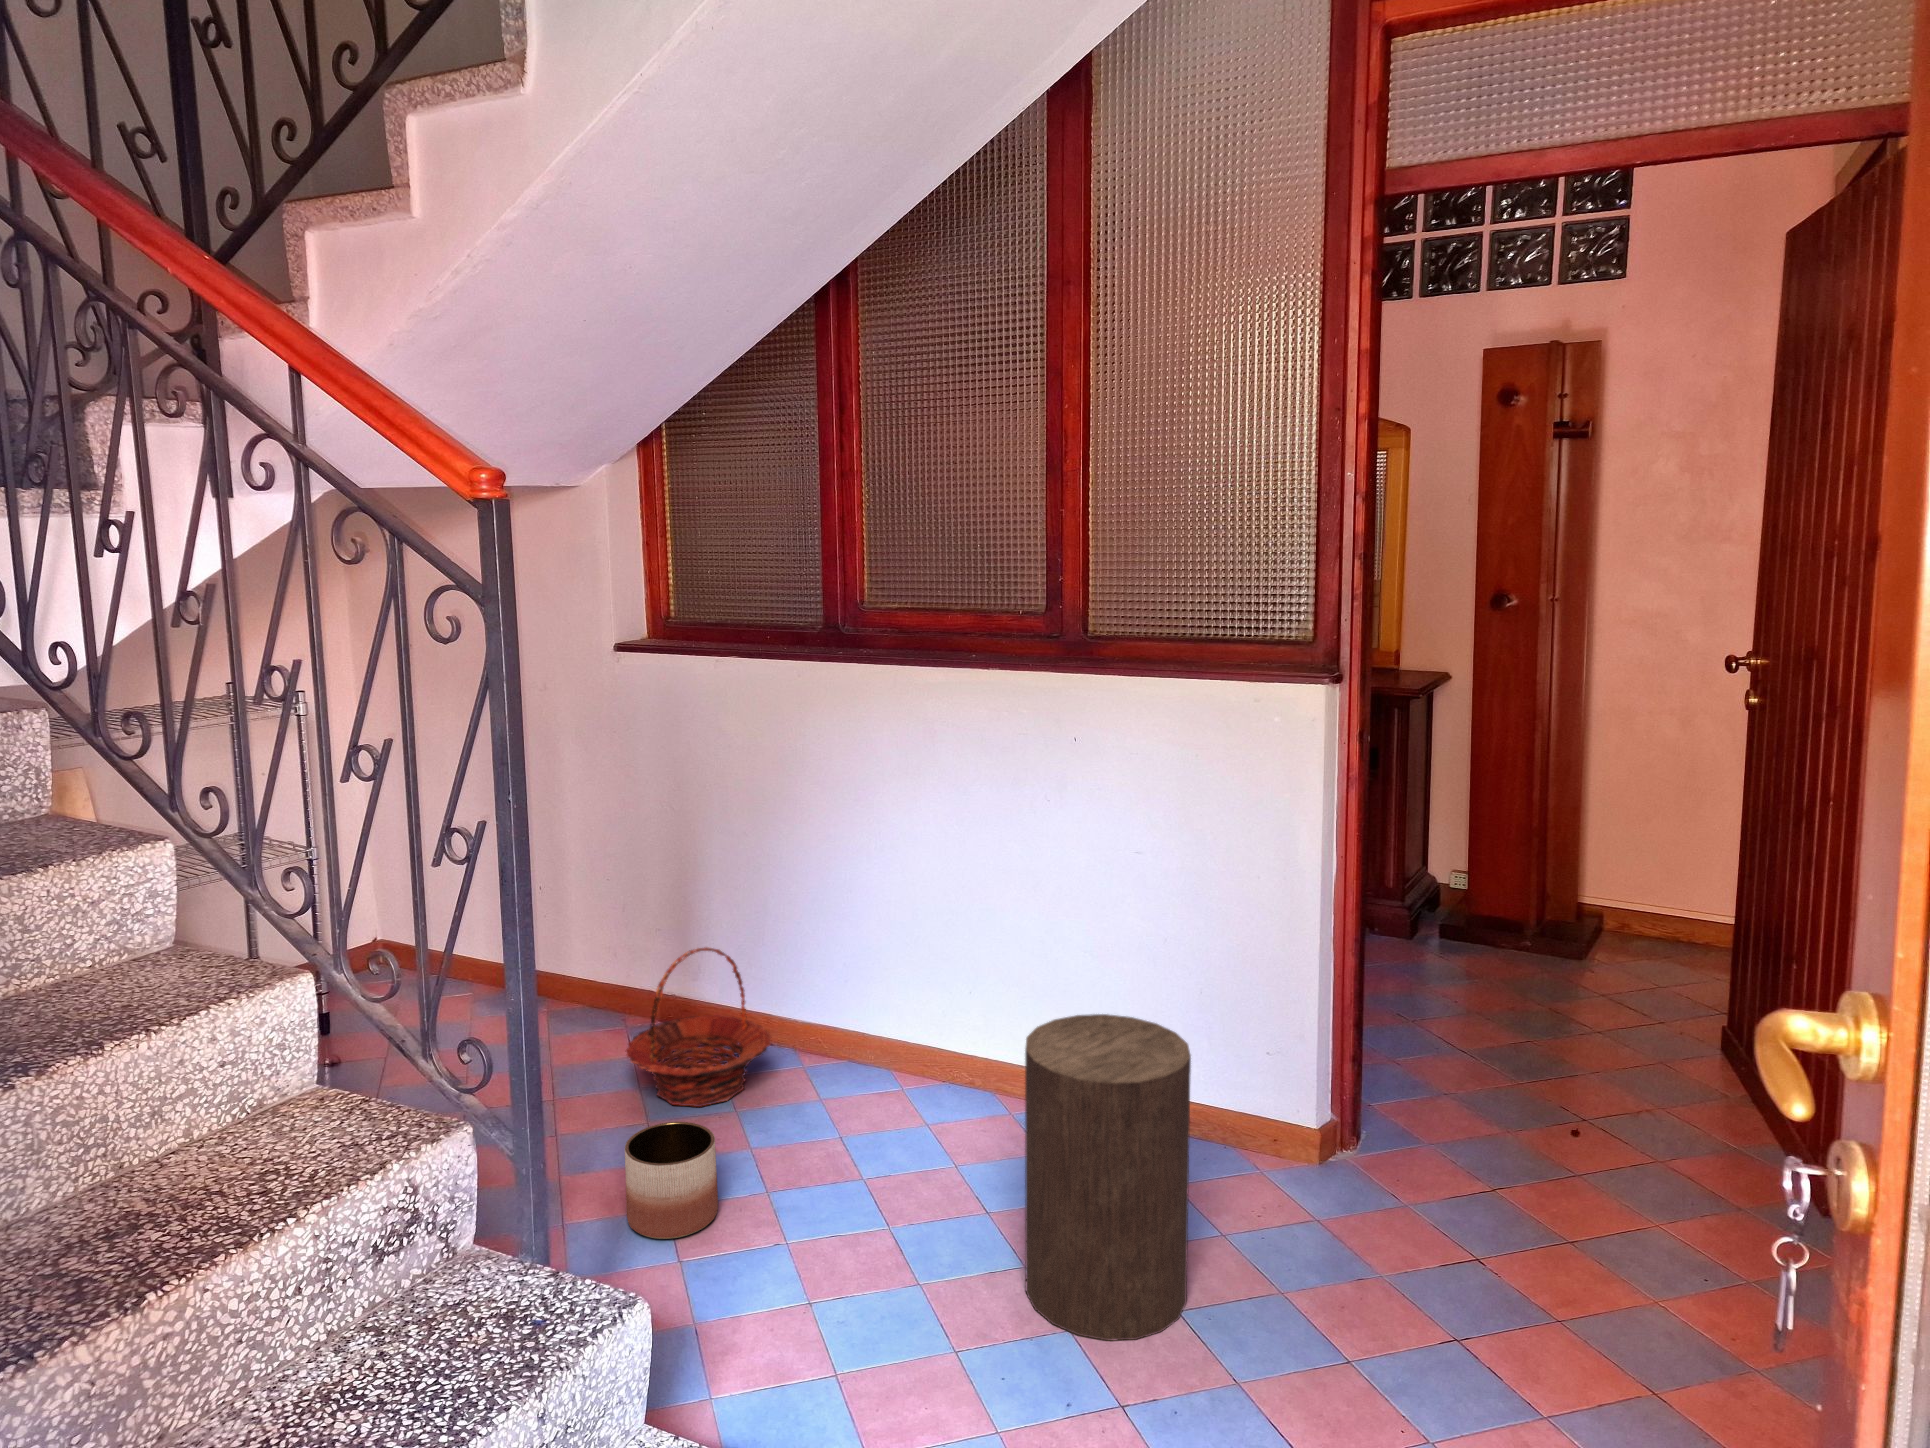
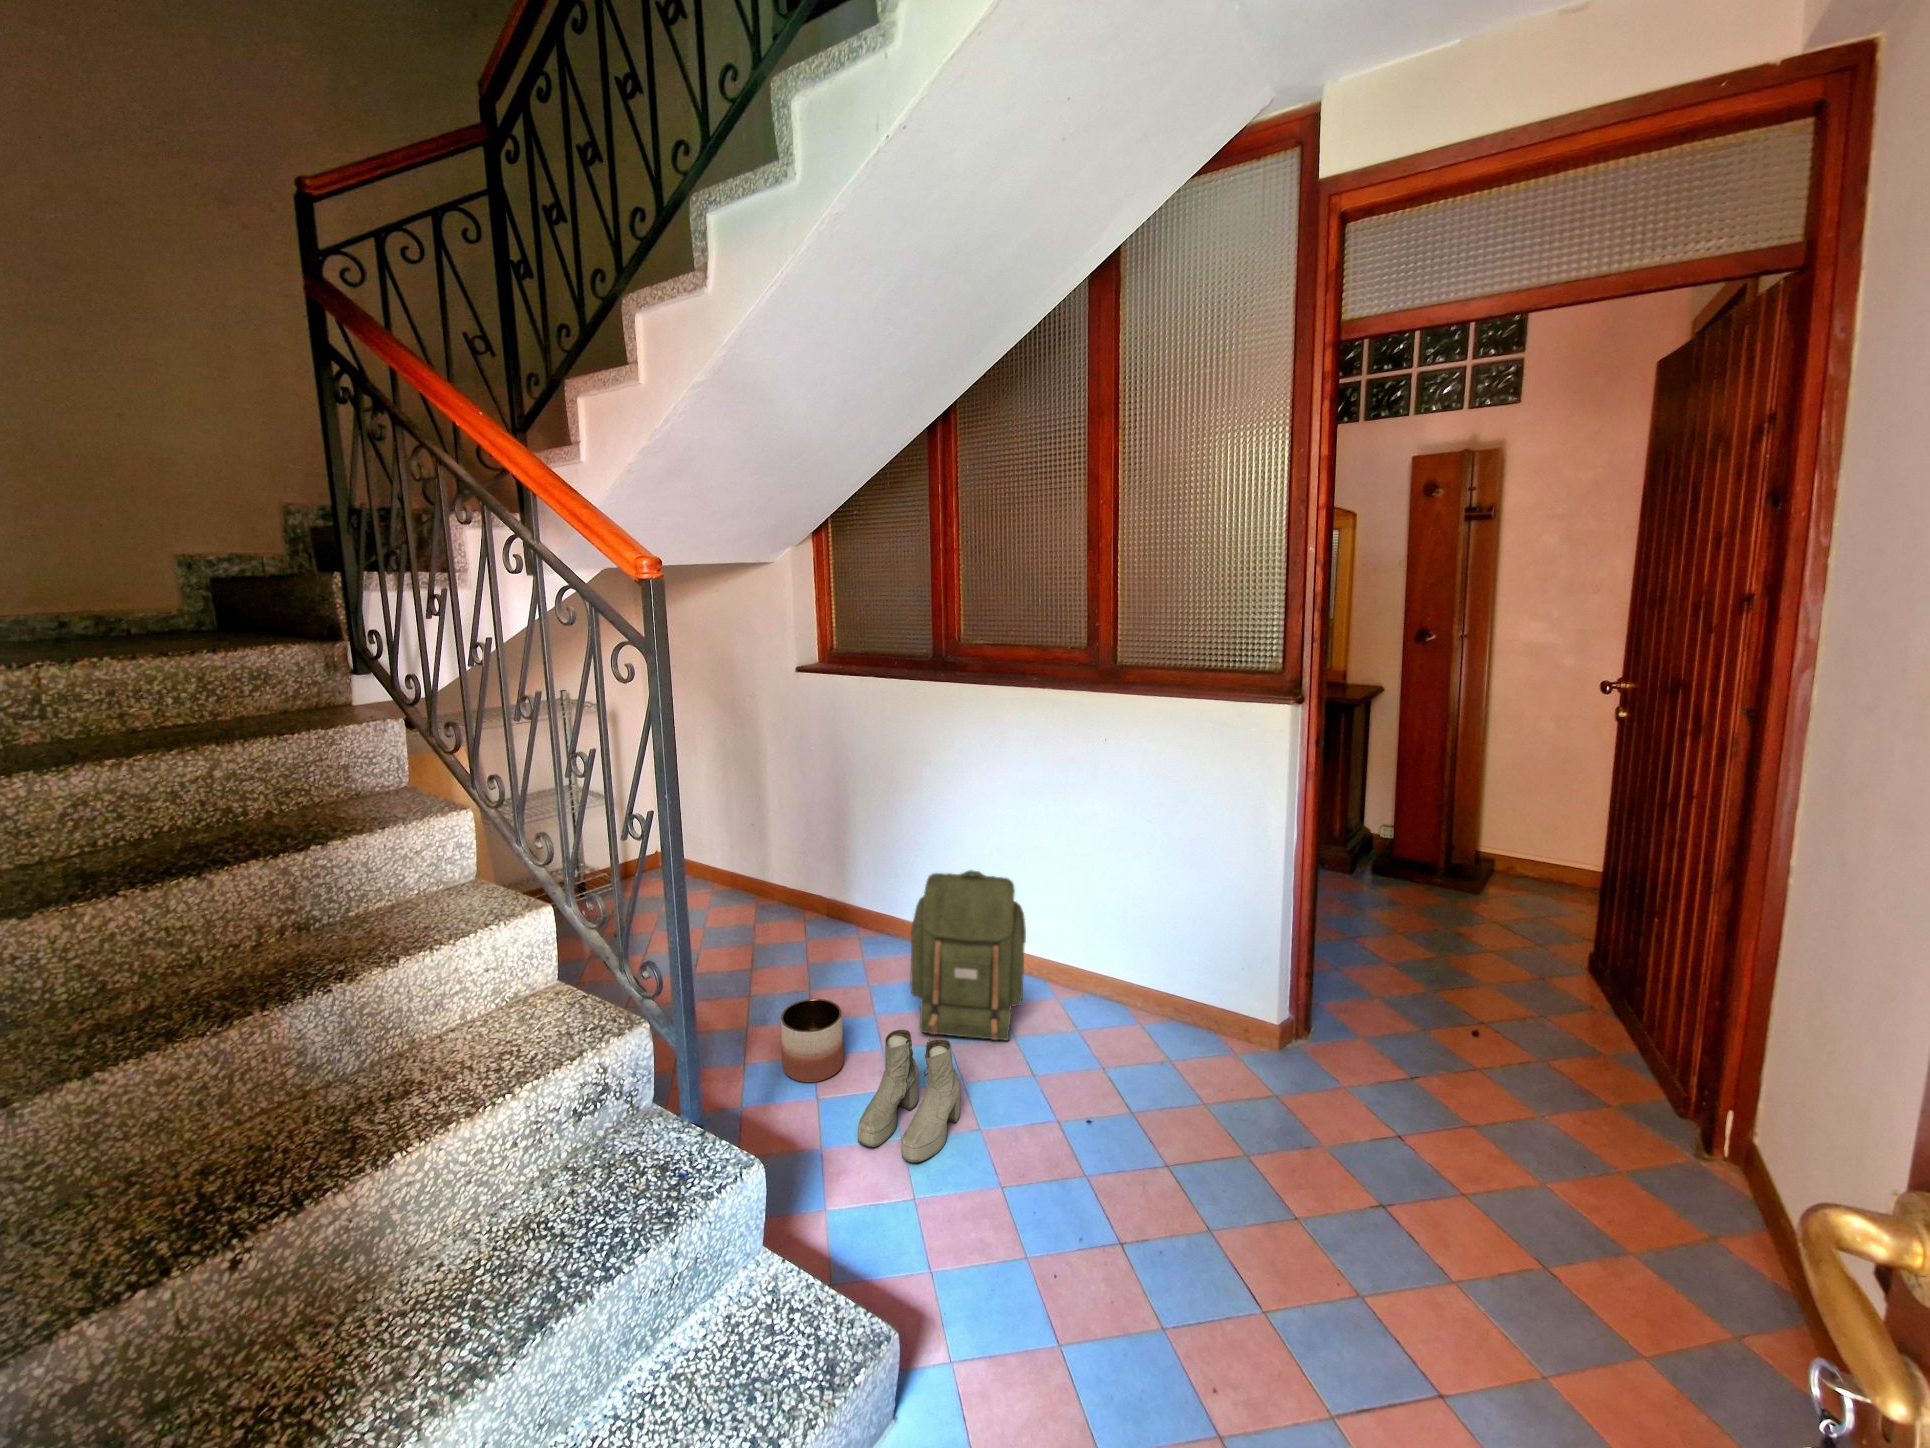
backpack: none [811,928,976,1168] -> present [910,870,1026,1040]
basket: present [626,947,771,1107] -> none [793,874,890,982]
stool: present [1025,1014,1191,1341] -> none [1055,946,1180,1195]
boots: none [750,1149,892,1326] -> present [858,1030,960,1163]

